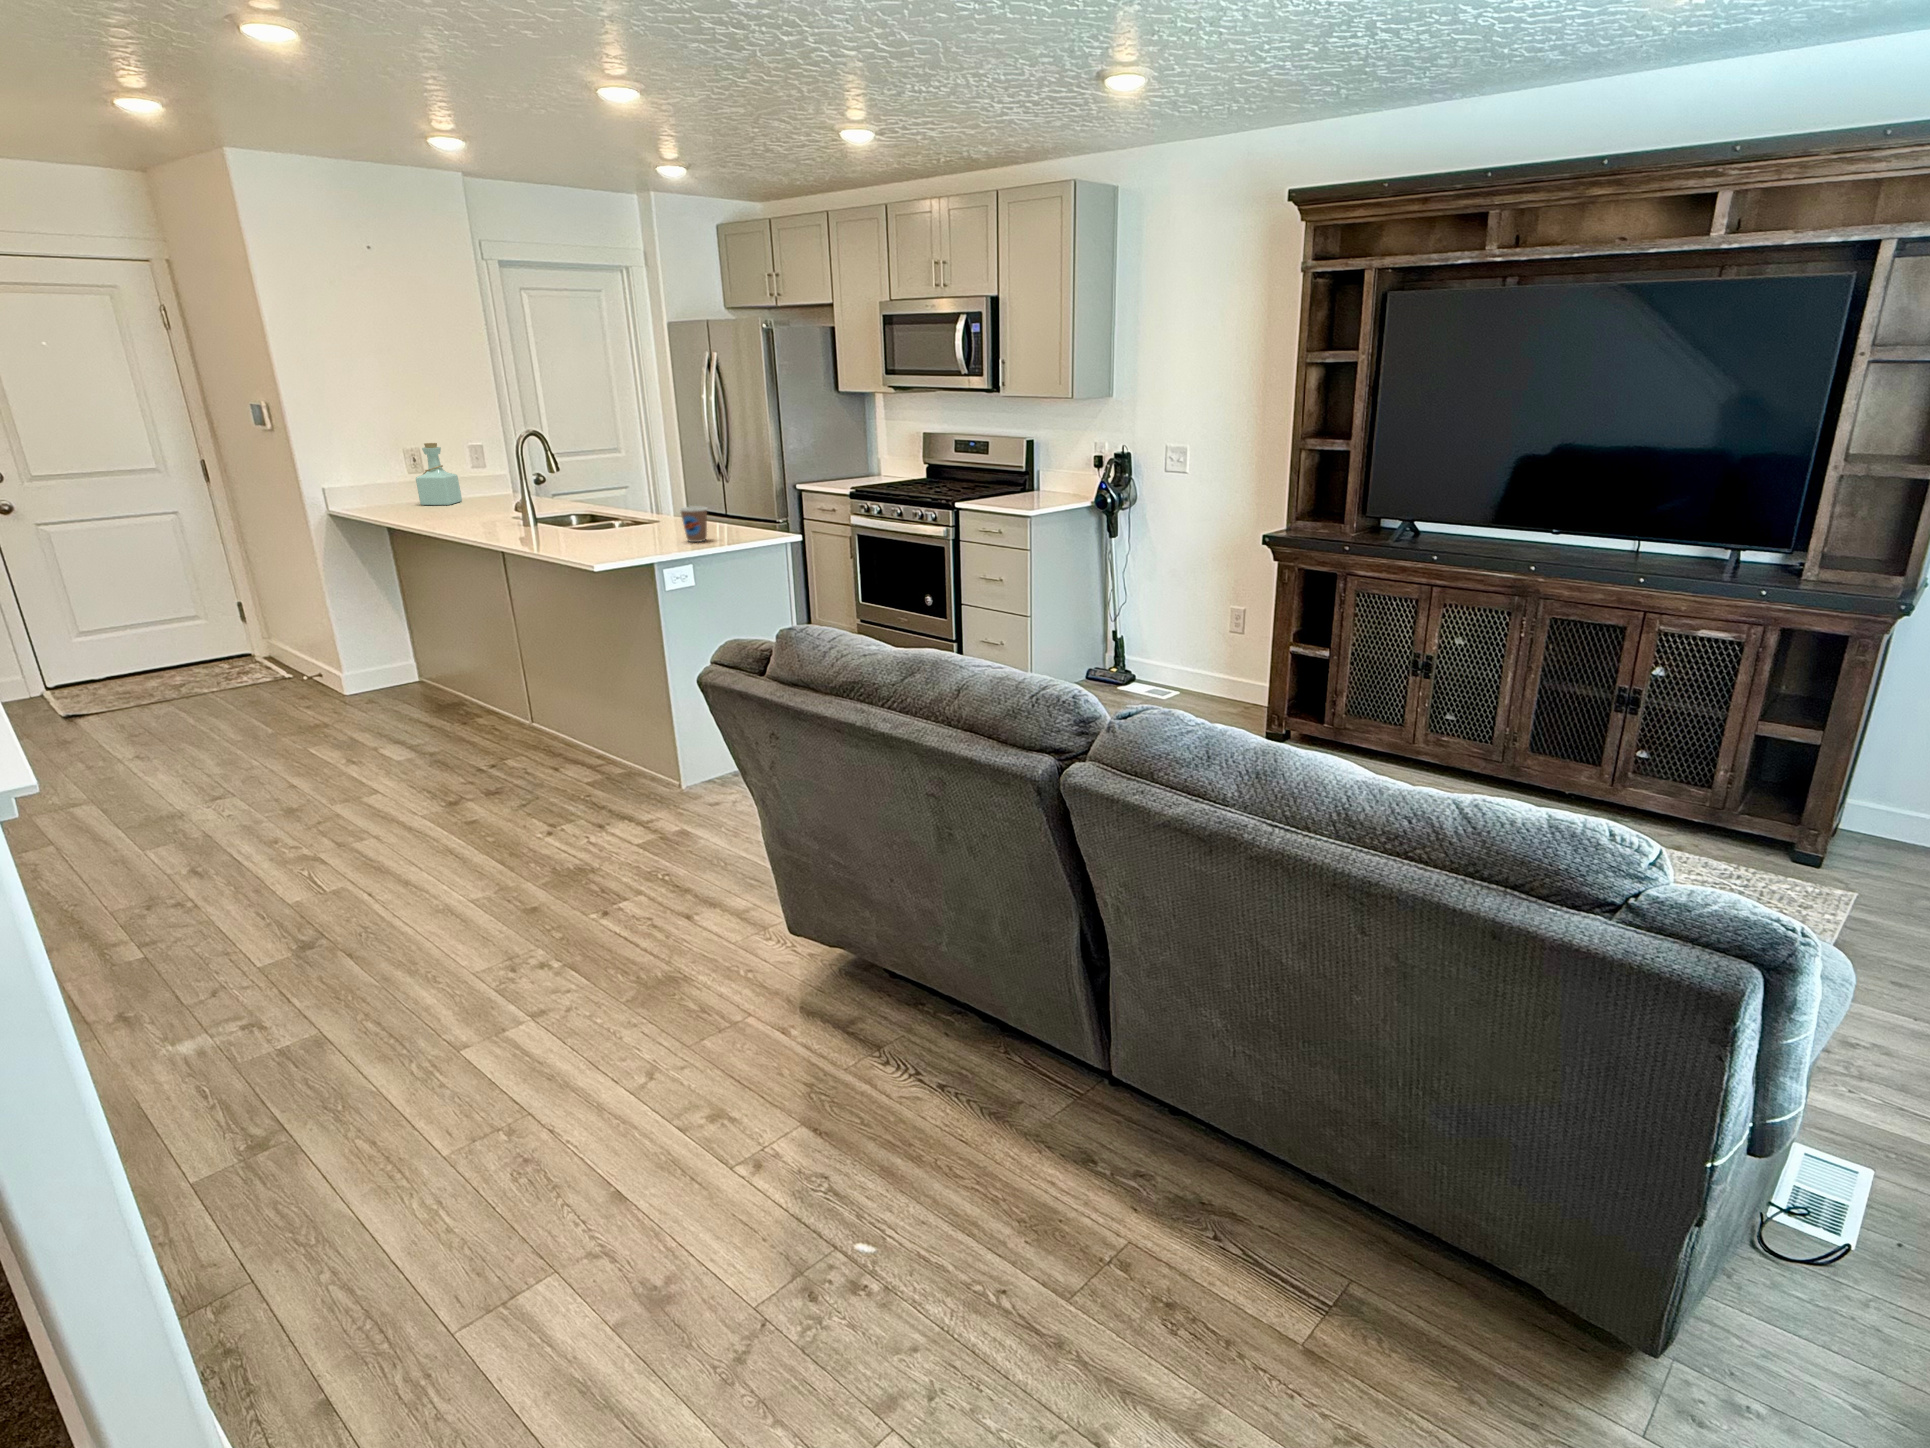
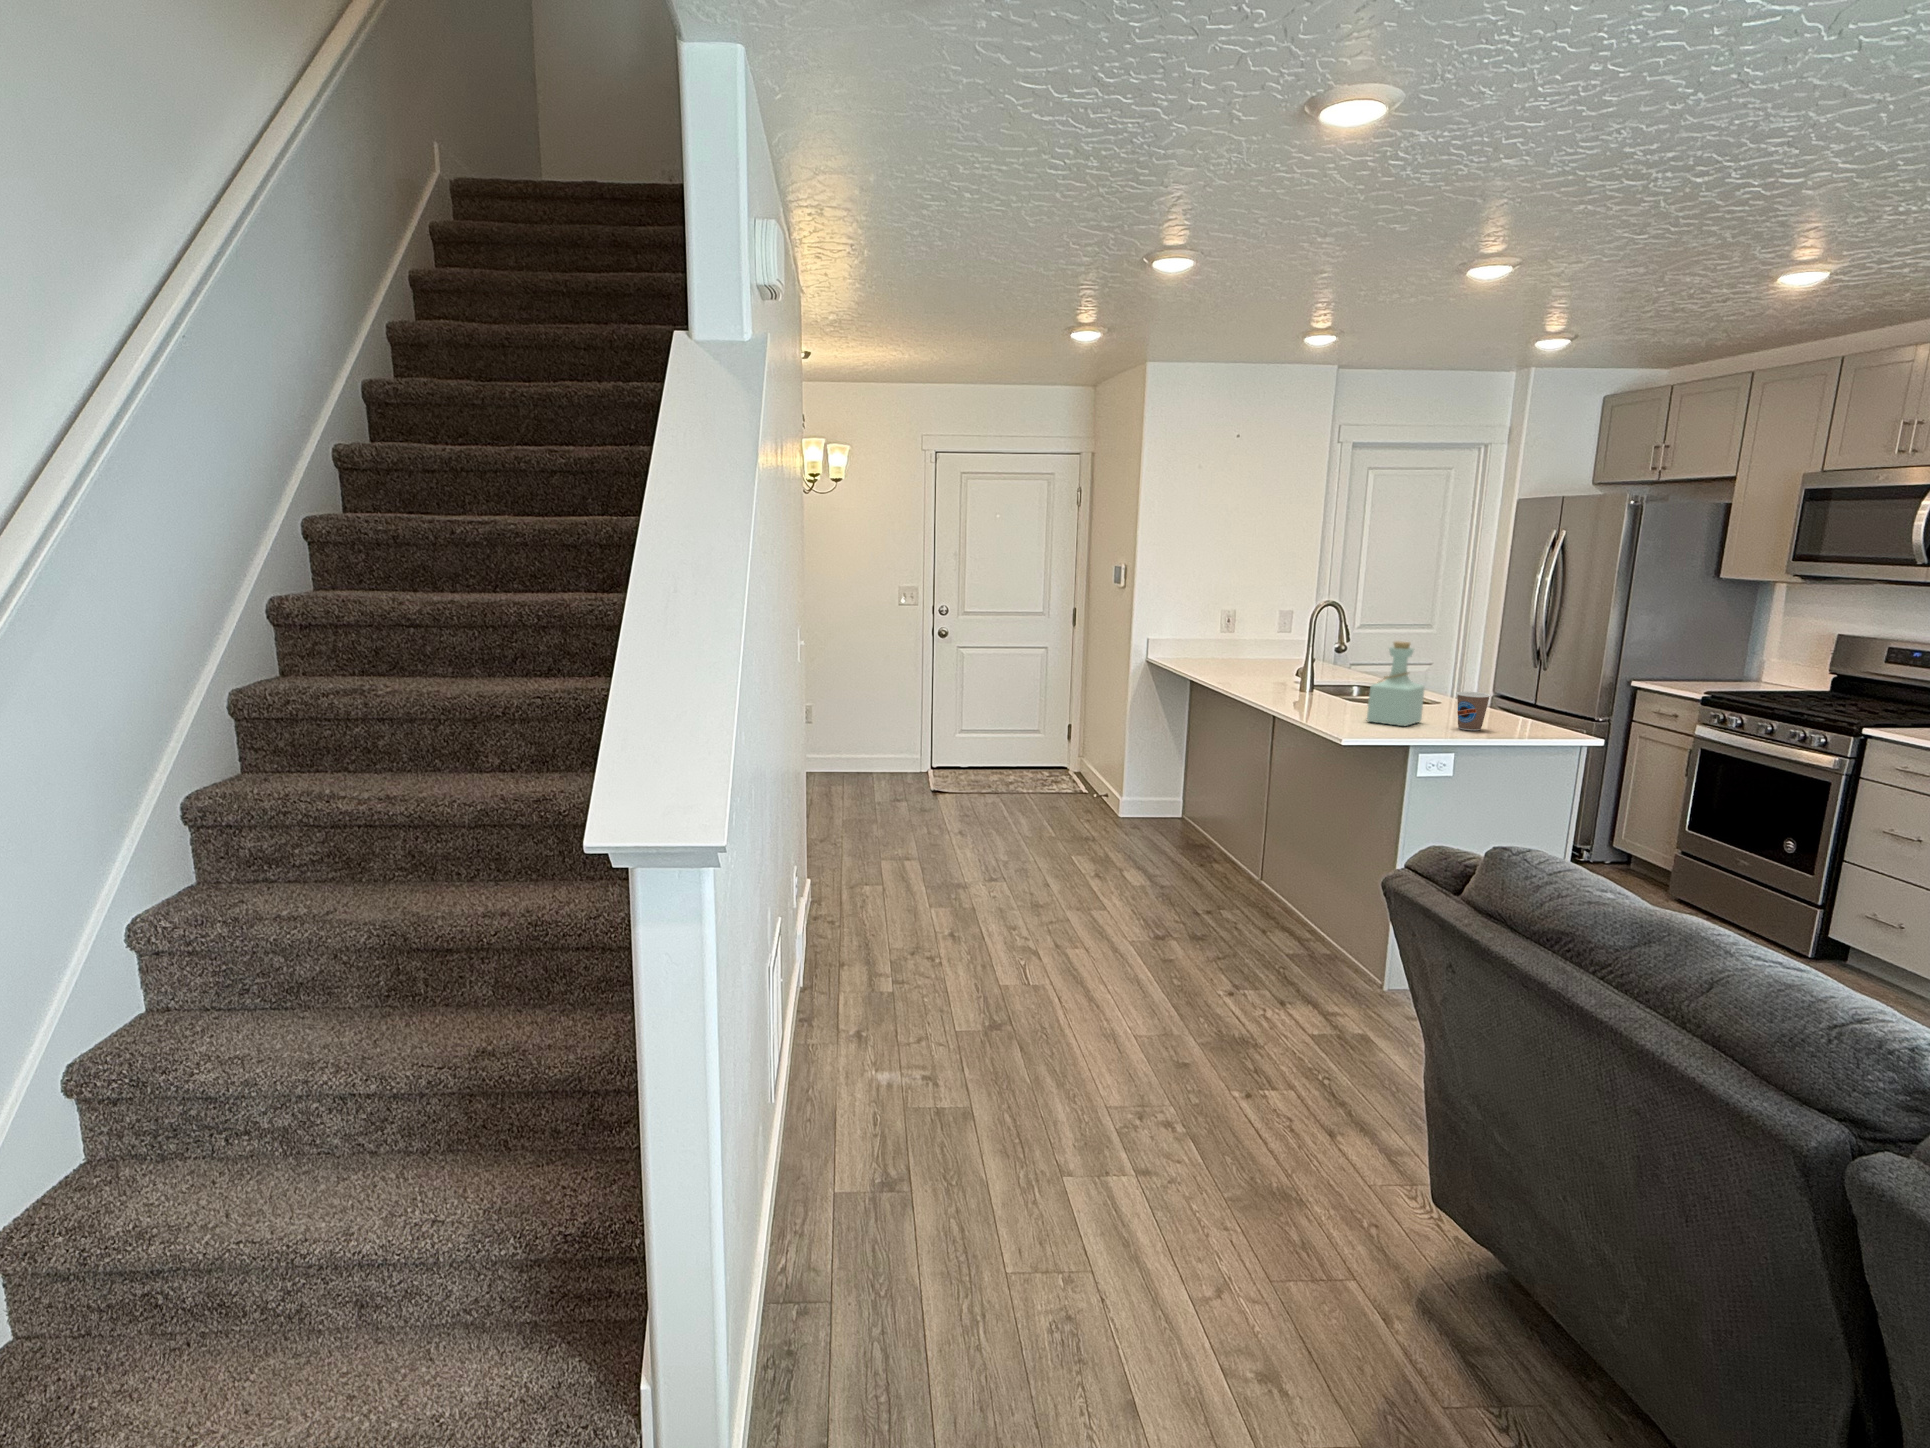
bottle: present [416,443,462,505] -> present [1367,641,1424,726]

